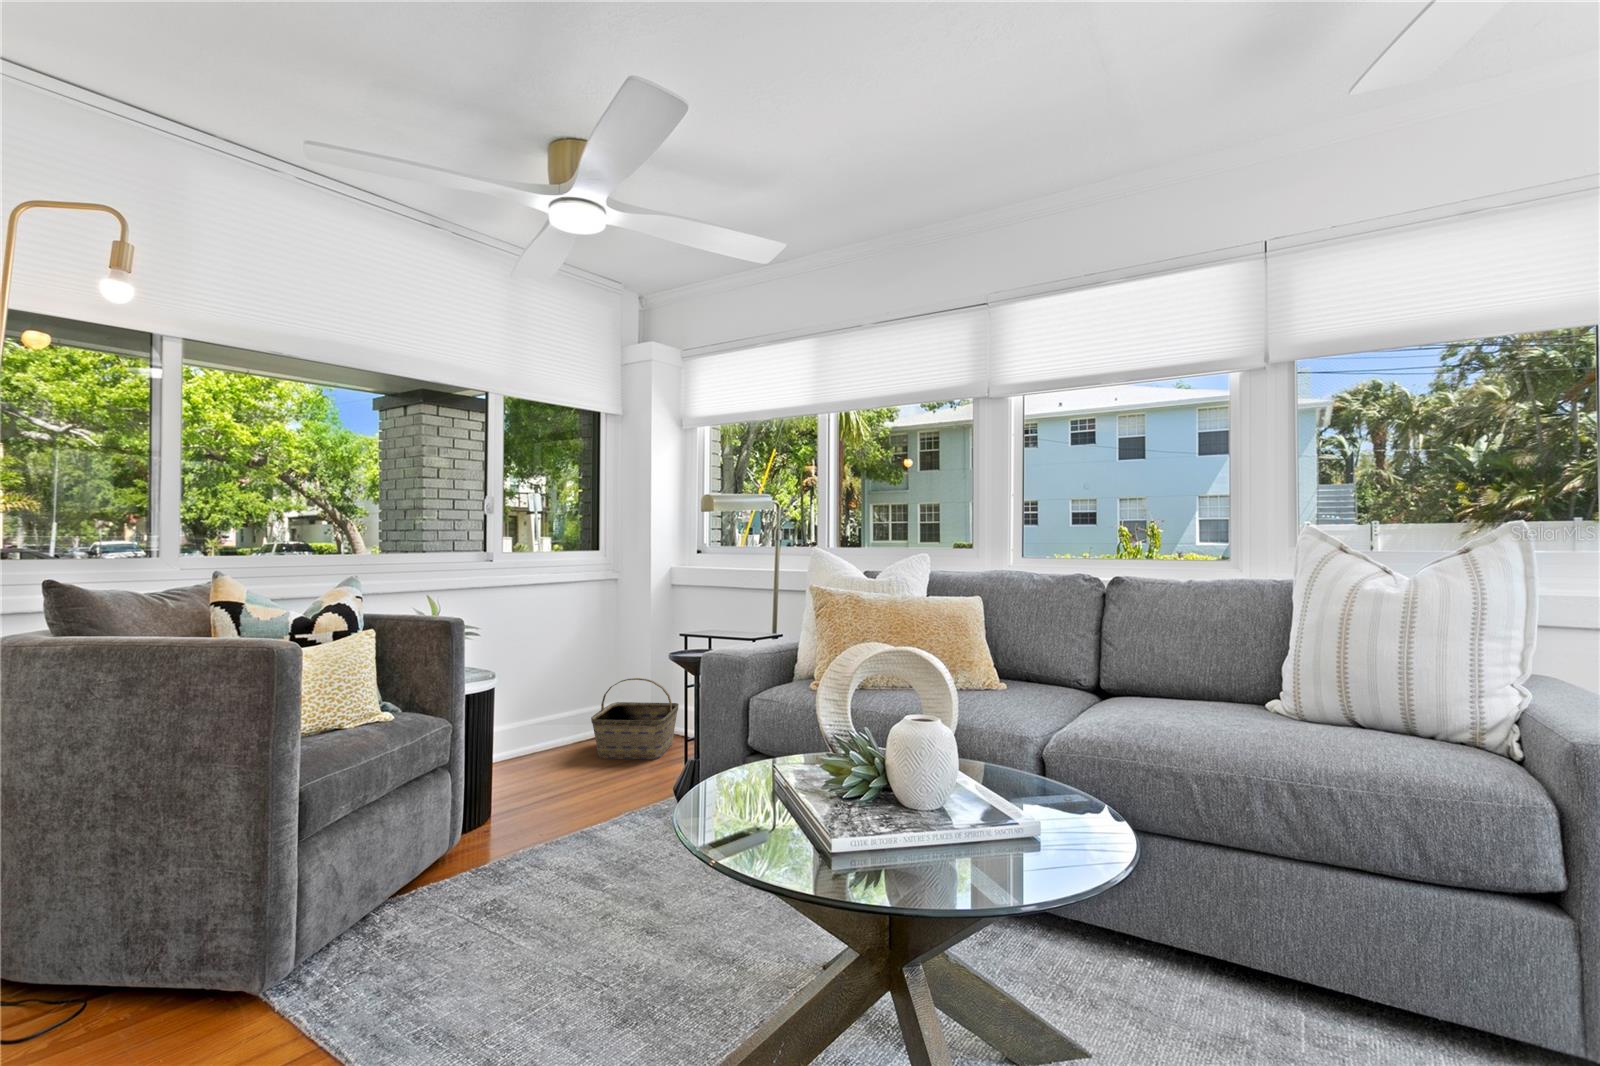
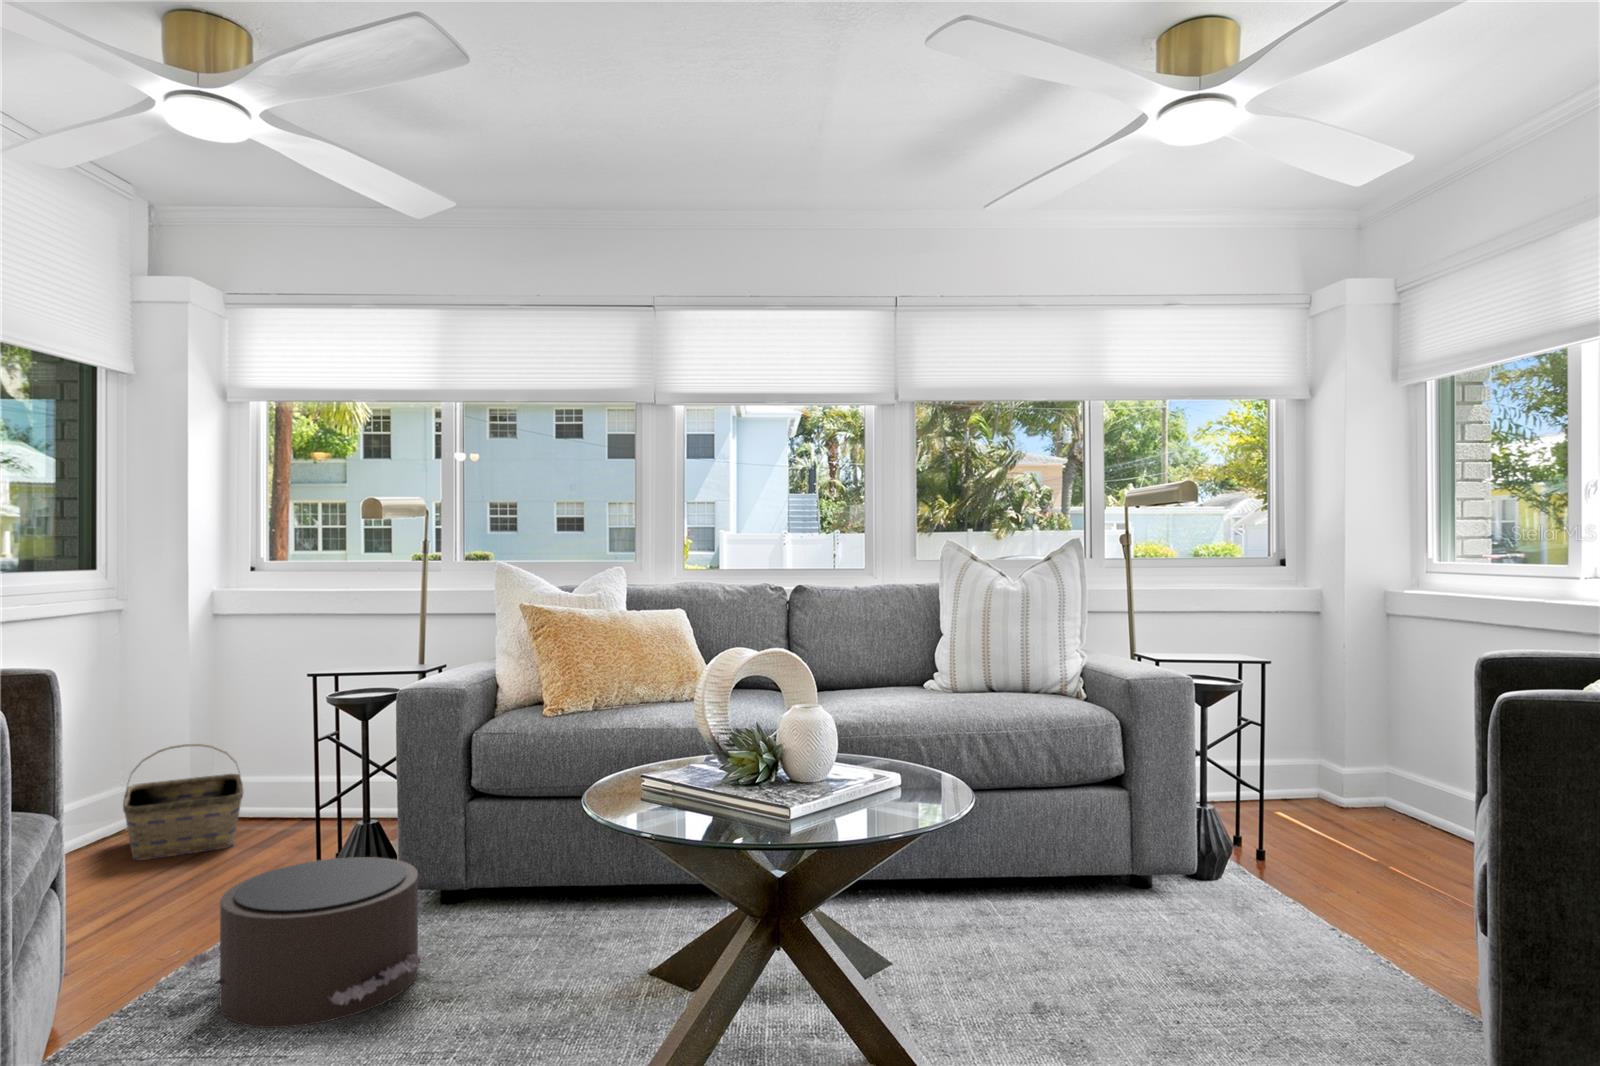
pouf: none [495,790,652,936] -> present [182,857,429,1028]

